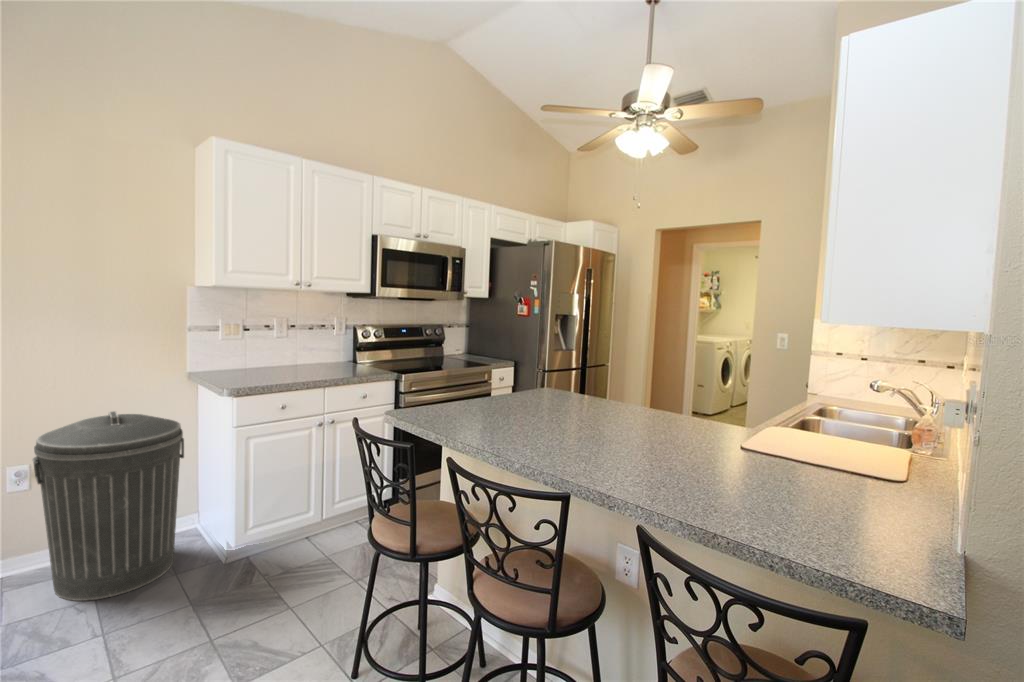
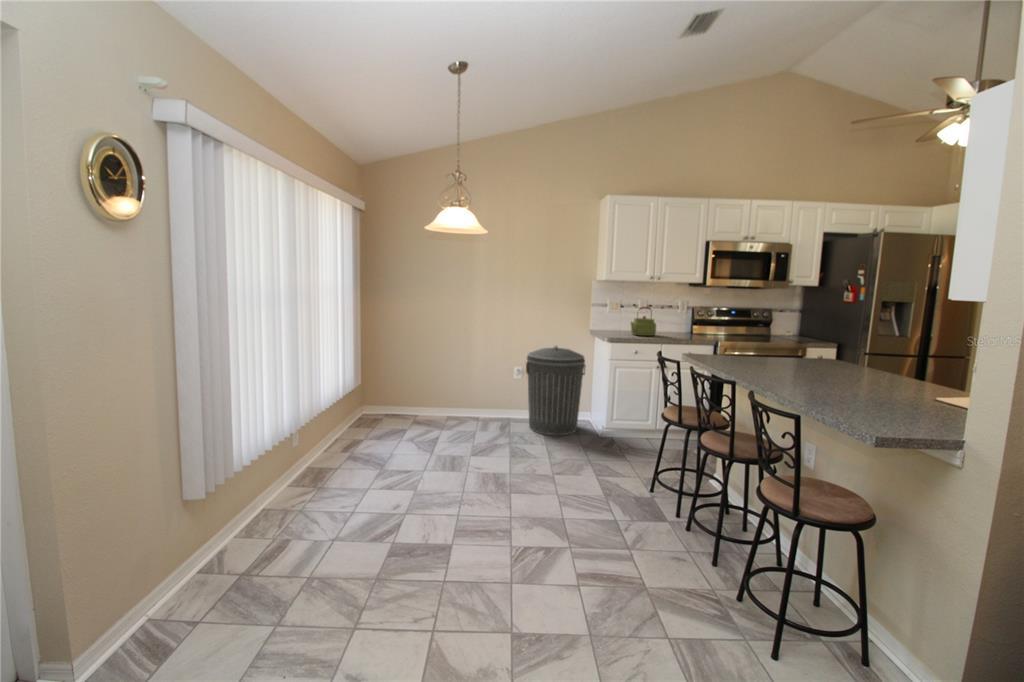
kettle: none [268,329,310,376] -> present [631,307,656,336]

